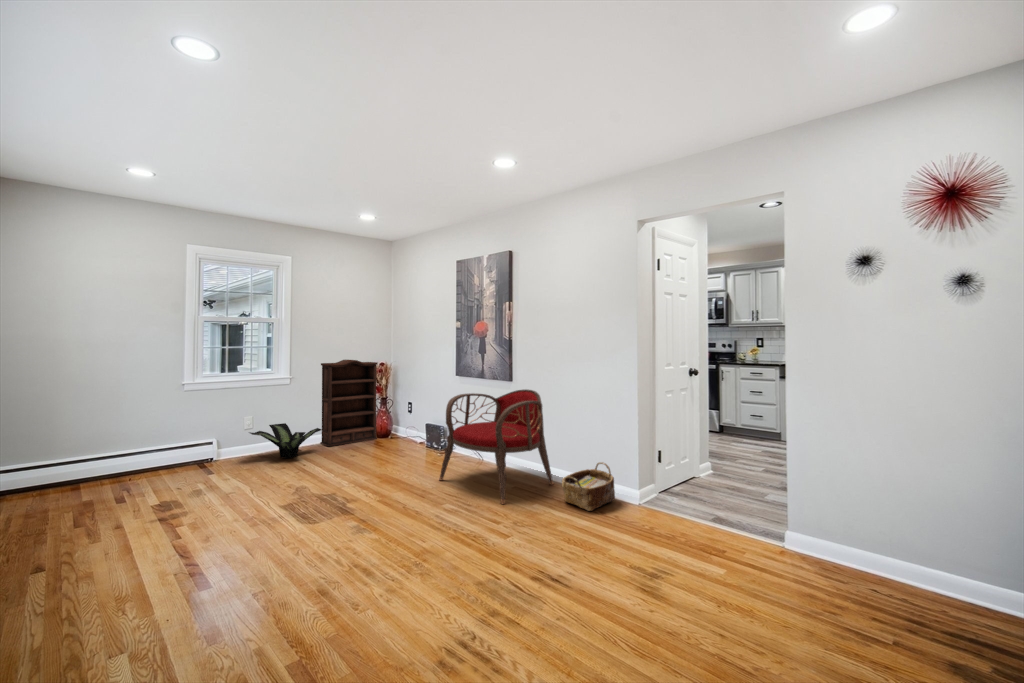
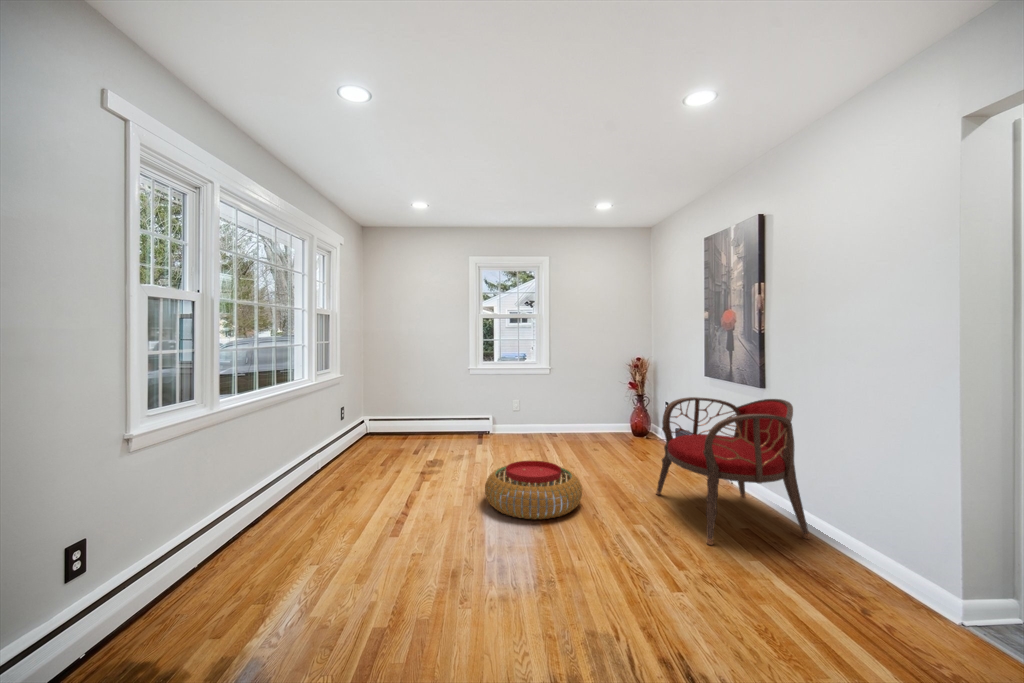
bookshelf: present [320,360,378,447] -> none [577,354,632,437]
potted plant: present [250,423,321,458] -> none [511,410,572,442]
woven basket: present [562,462,615,511] -> none [801,526,908,599]
pouf: none [286,470,391,529] -> present [485,461,582,519]

